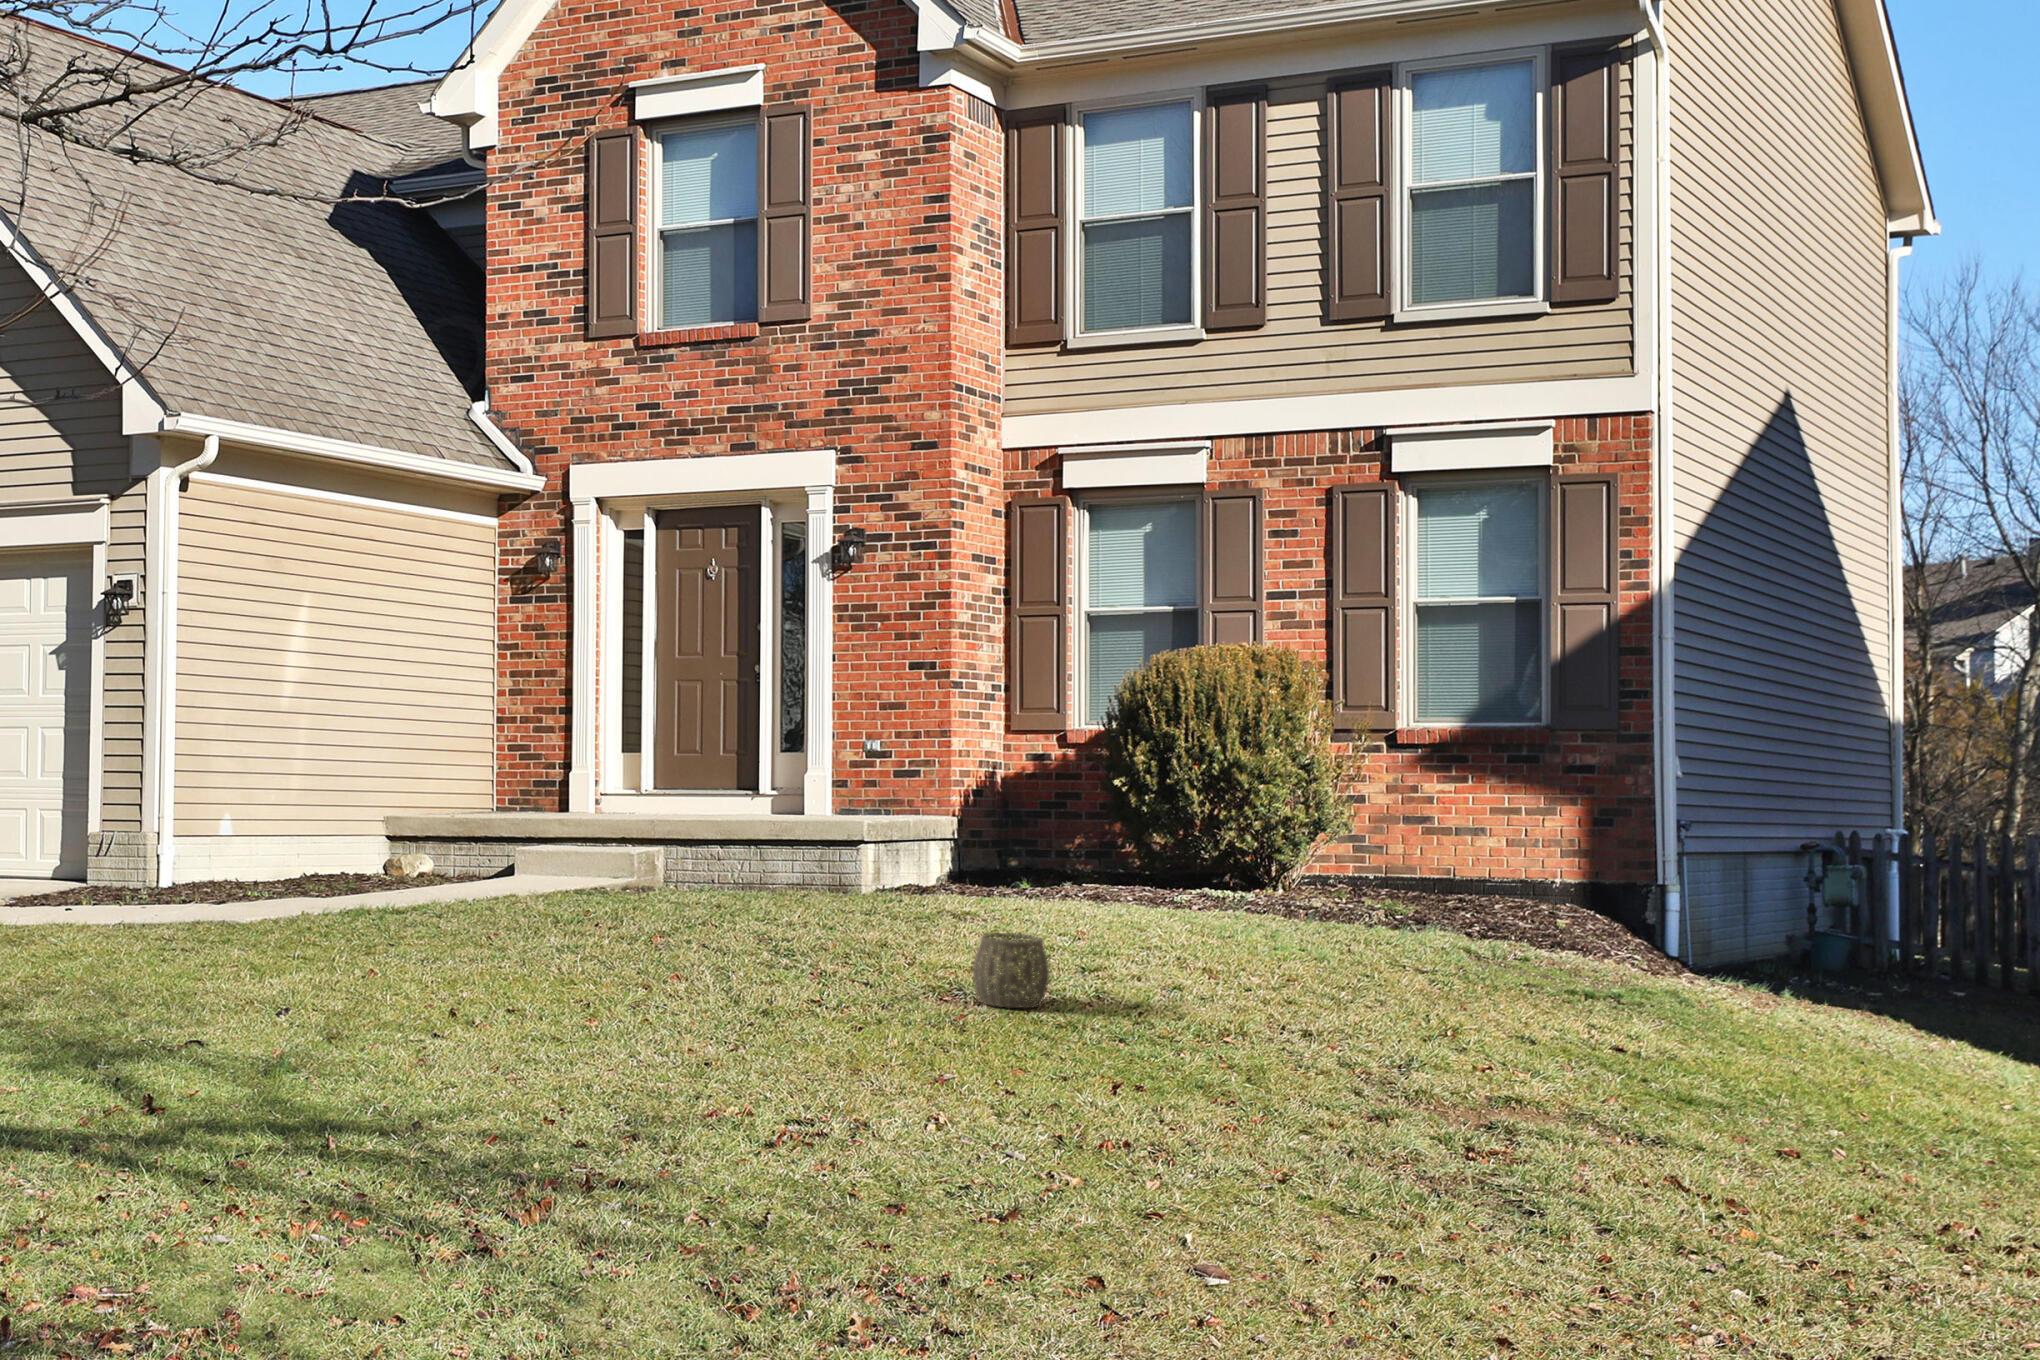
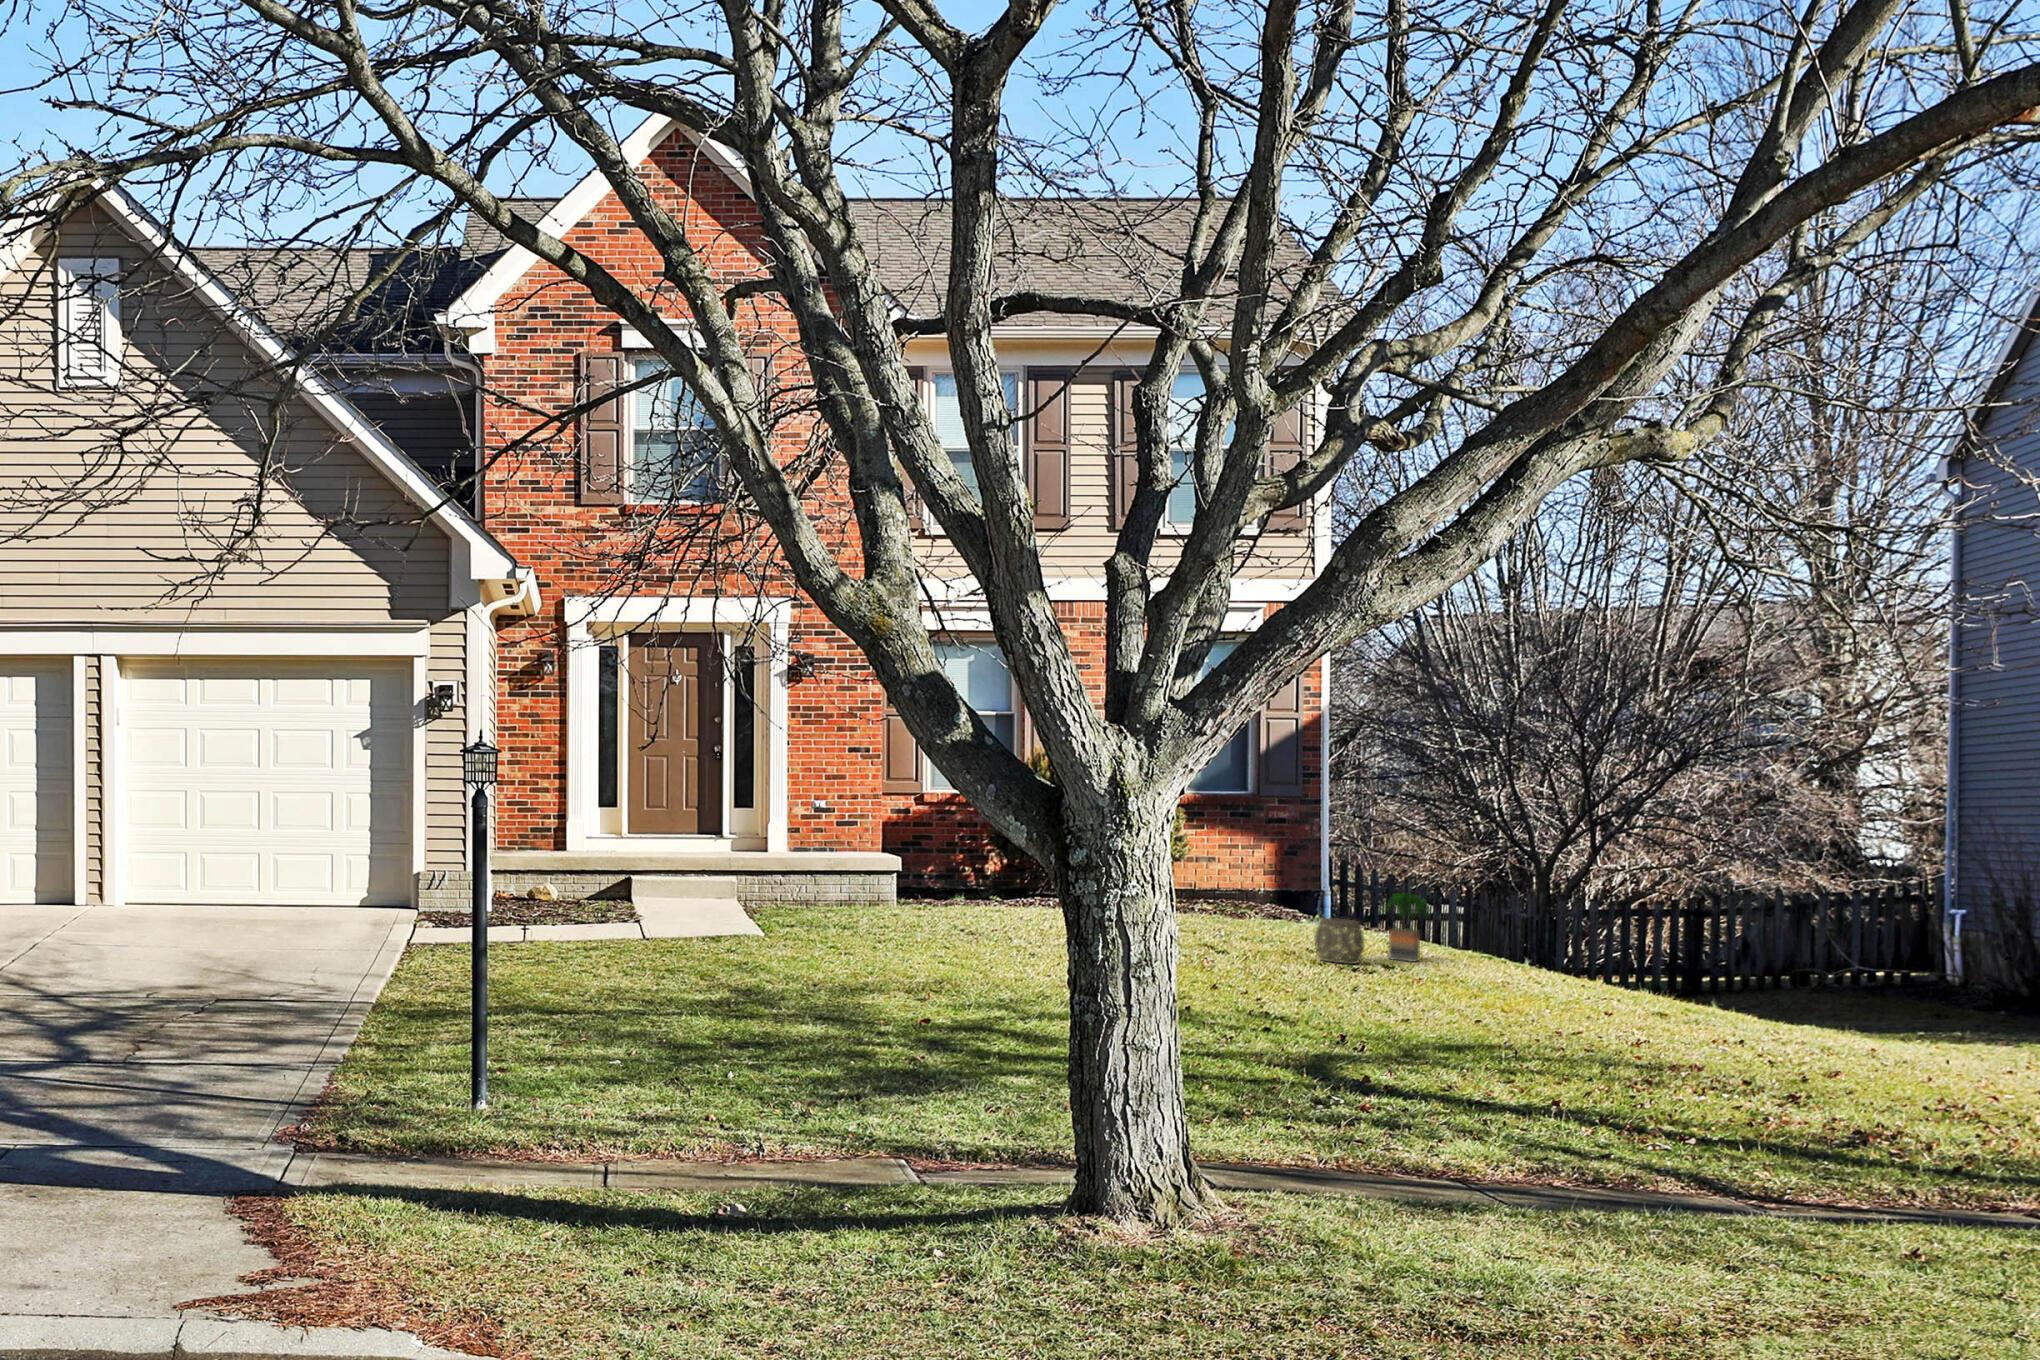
potted tree: none [1144,897,1230,1012] -> present [1382,894,1430,962]

